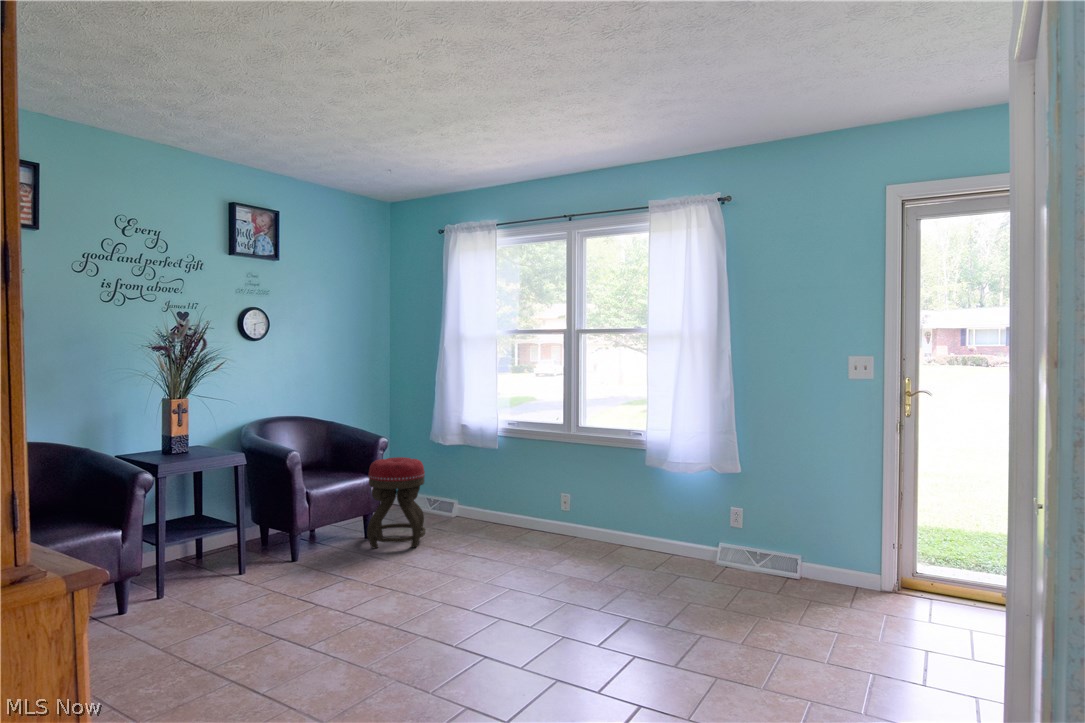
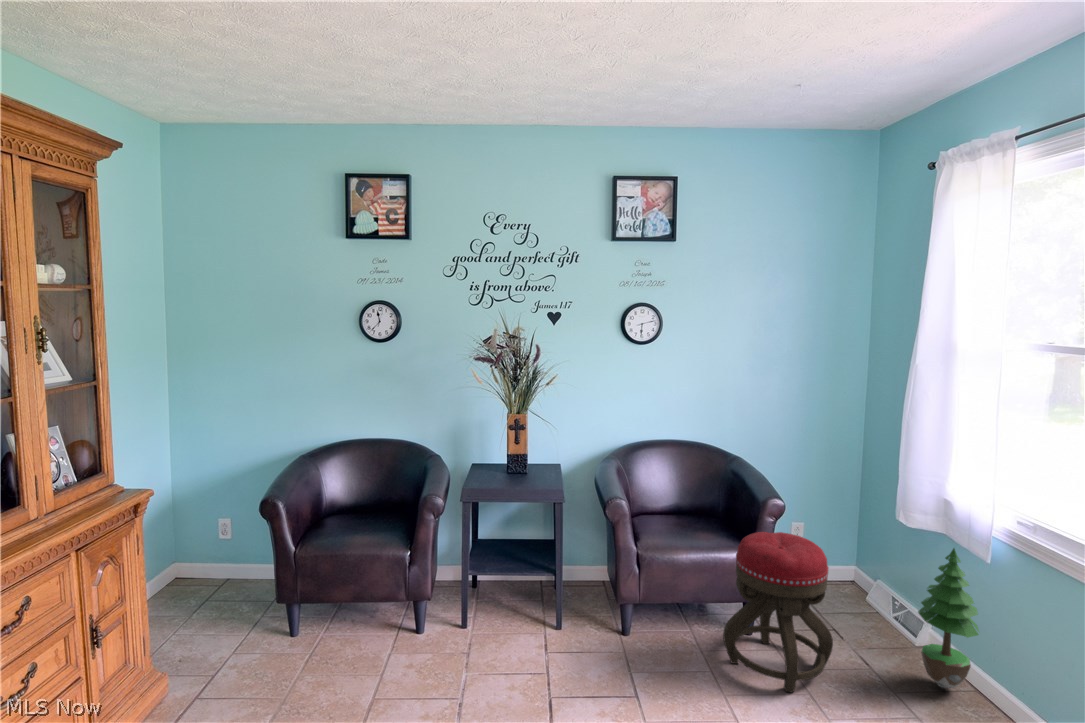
potted tree: none [460,444,489,525] -> present [918,548,979,688]

